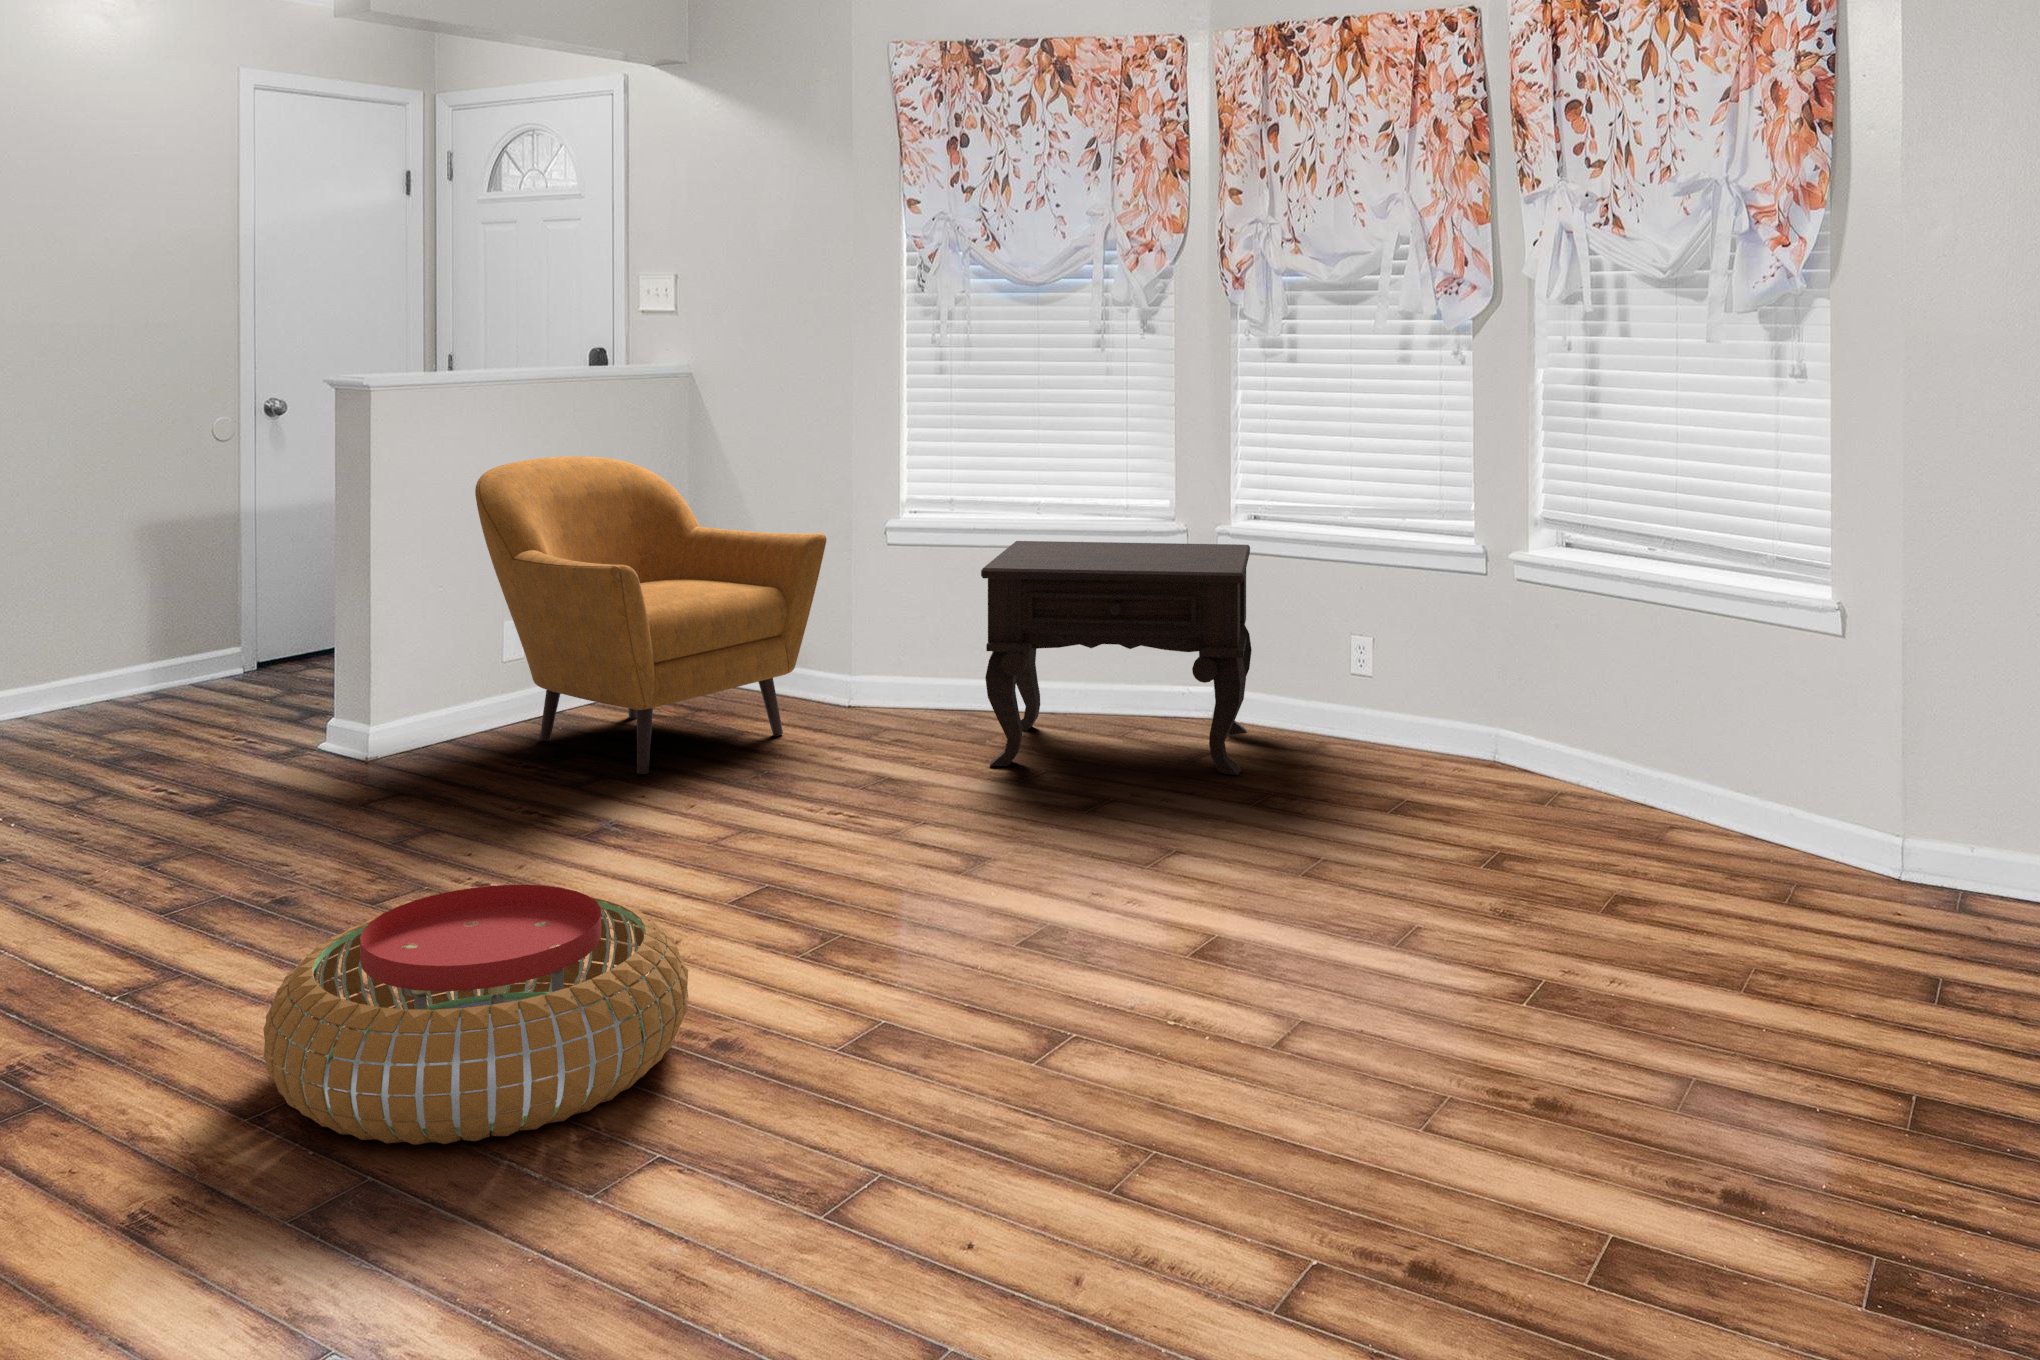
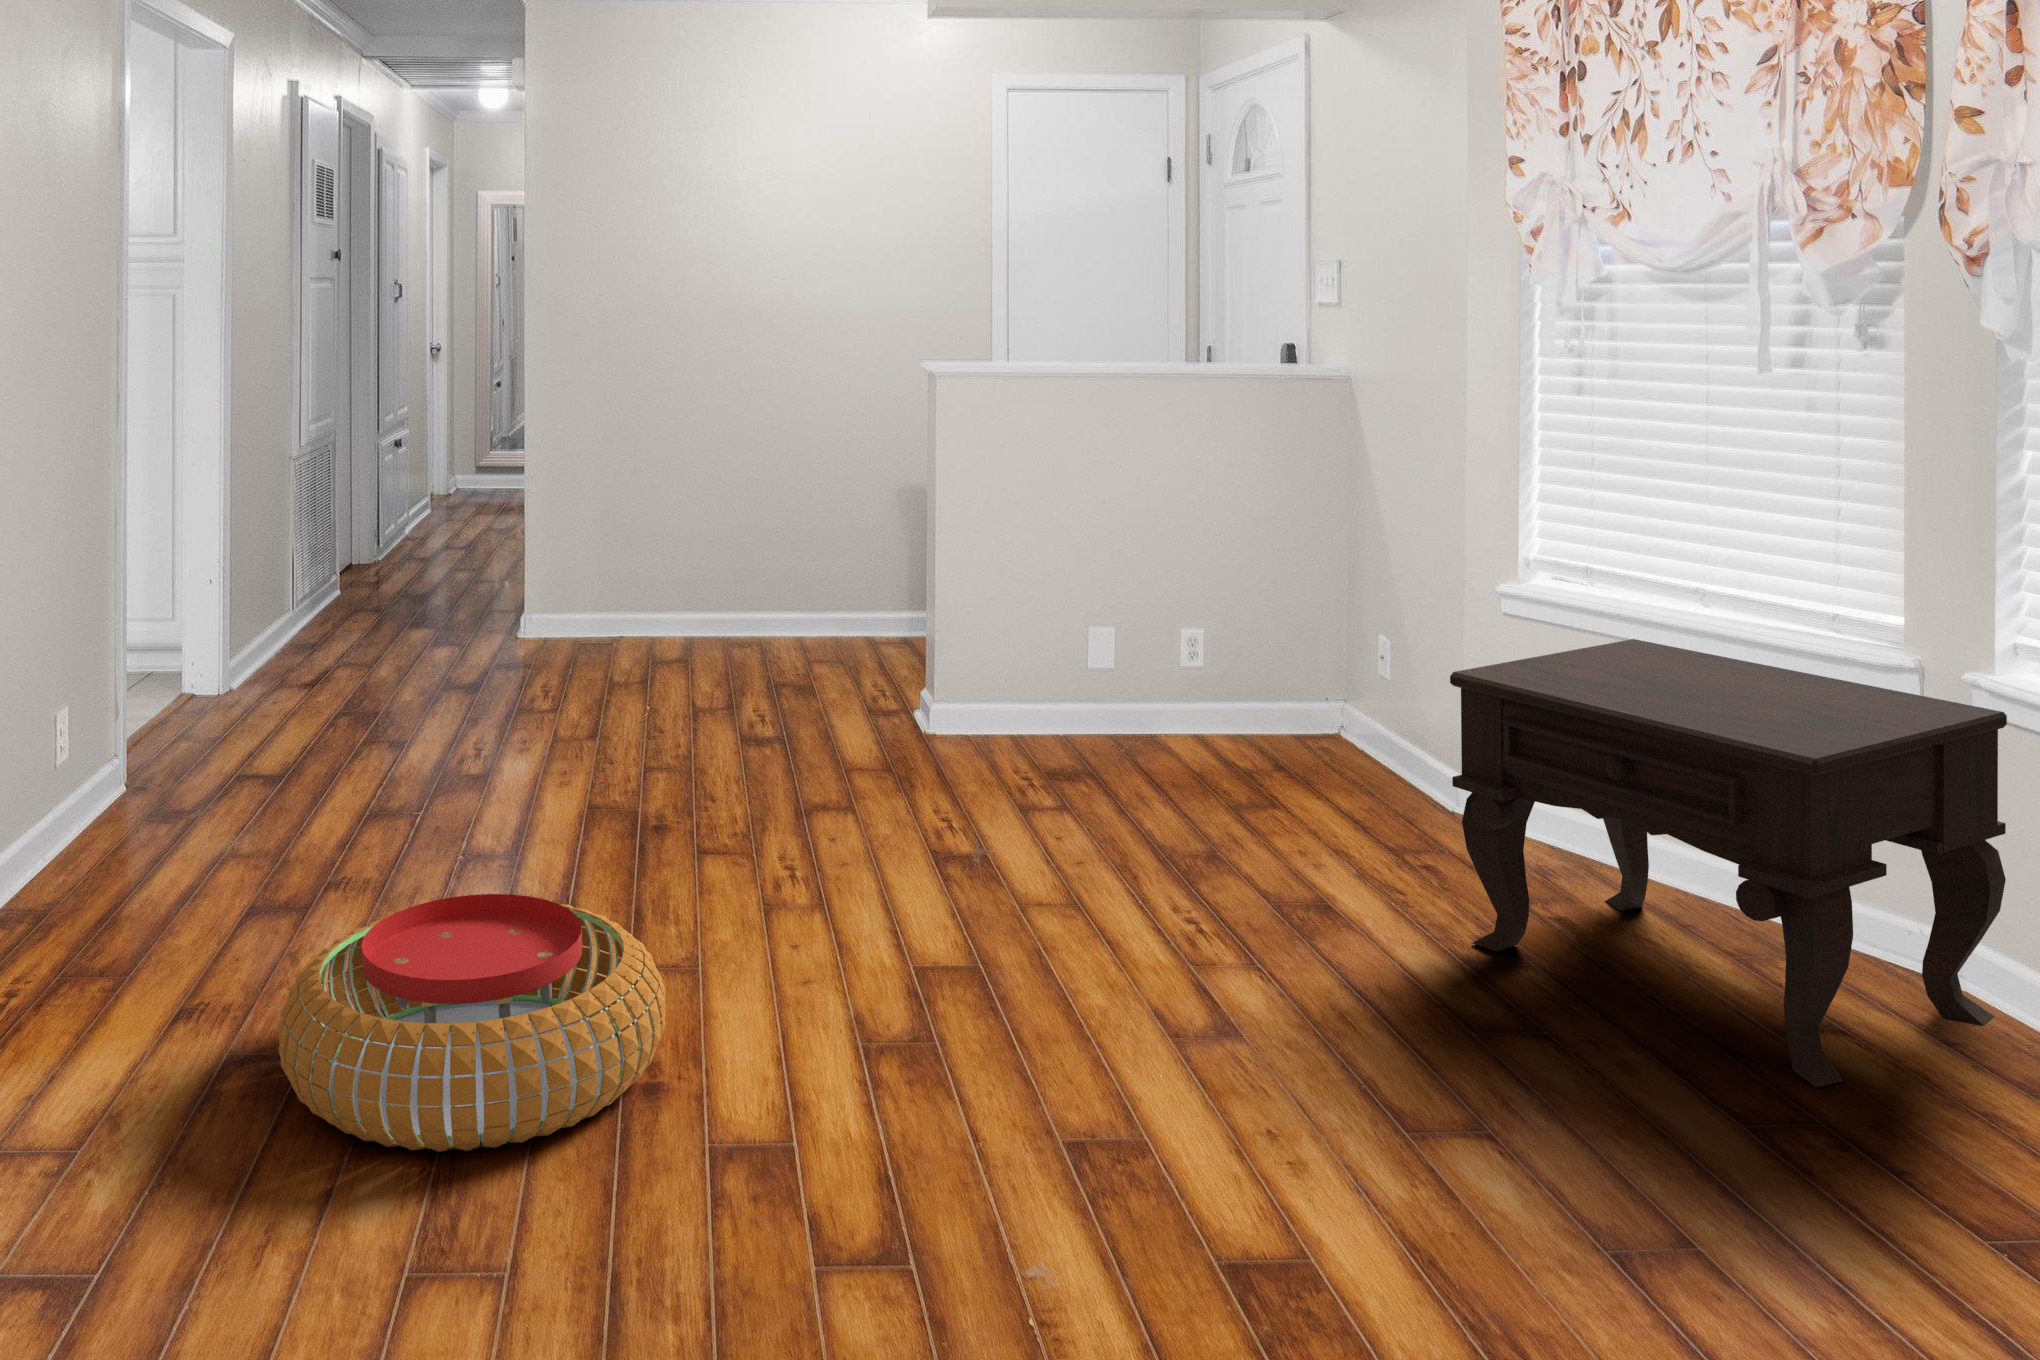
armchair: present [475,456,827,774] -> none [1019,466,1380,831]

